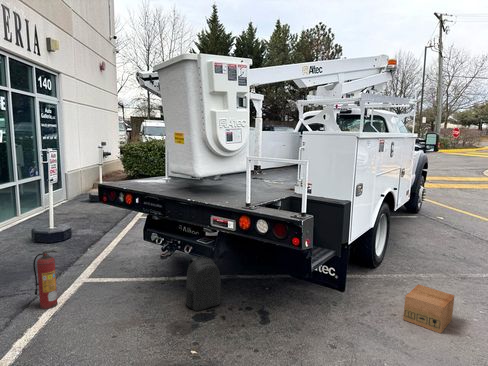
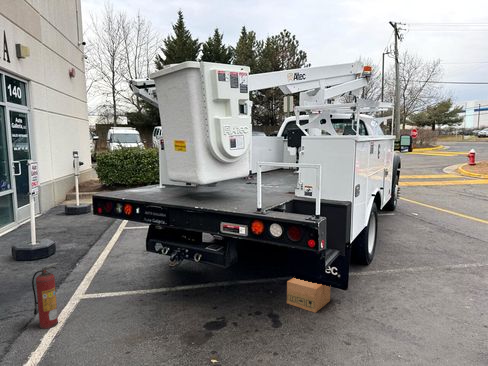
backpack: present [186,257,220,311] -> none [193,264,228,320]
cardboard box: present [403,284,454,333] -> present [287,278,330,313]

